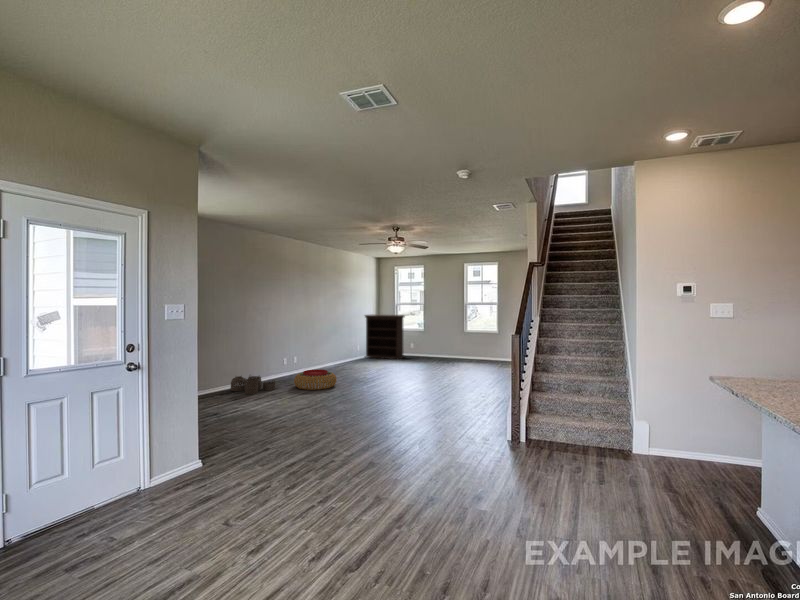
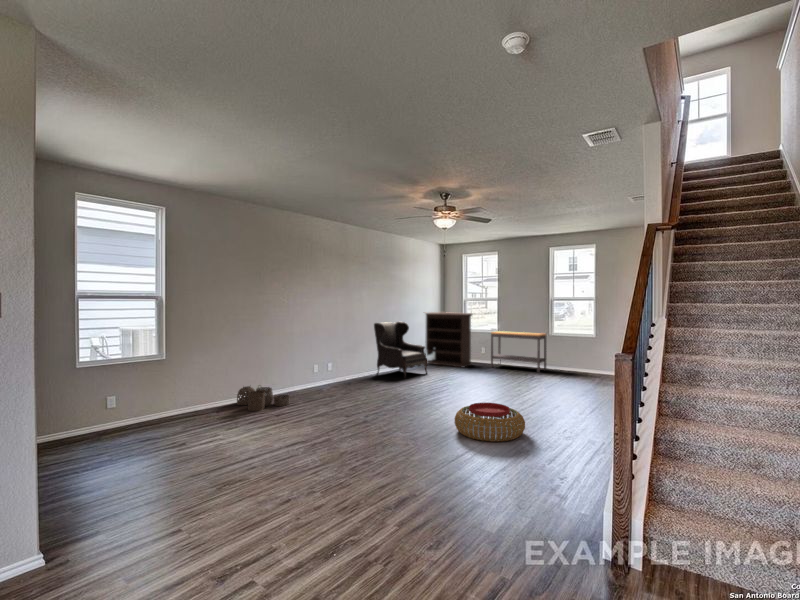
armchair: none [328,323,372,369] -> present [374,322,427,378]
console table: none [420,329,463,361] -> present [491,331,547,372]
pouf: present [294,369,337,390] -> present [454,403,525,442]

